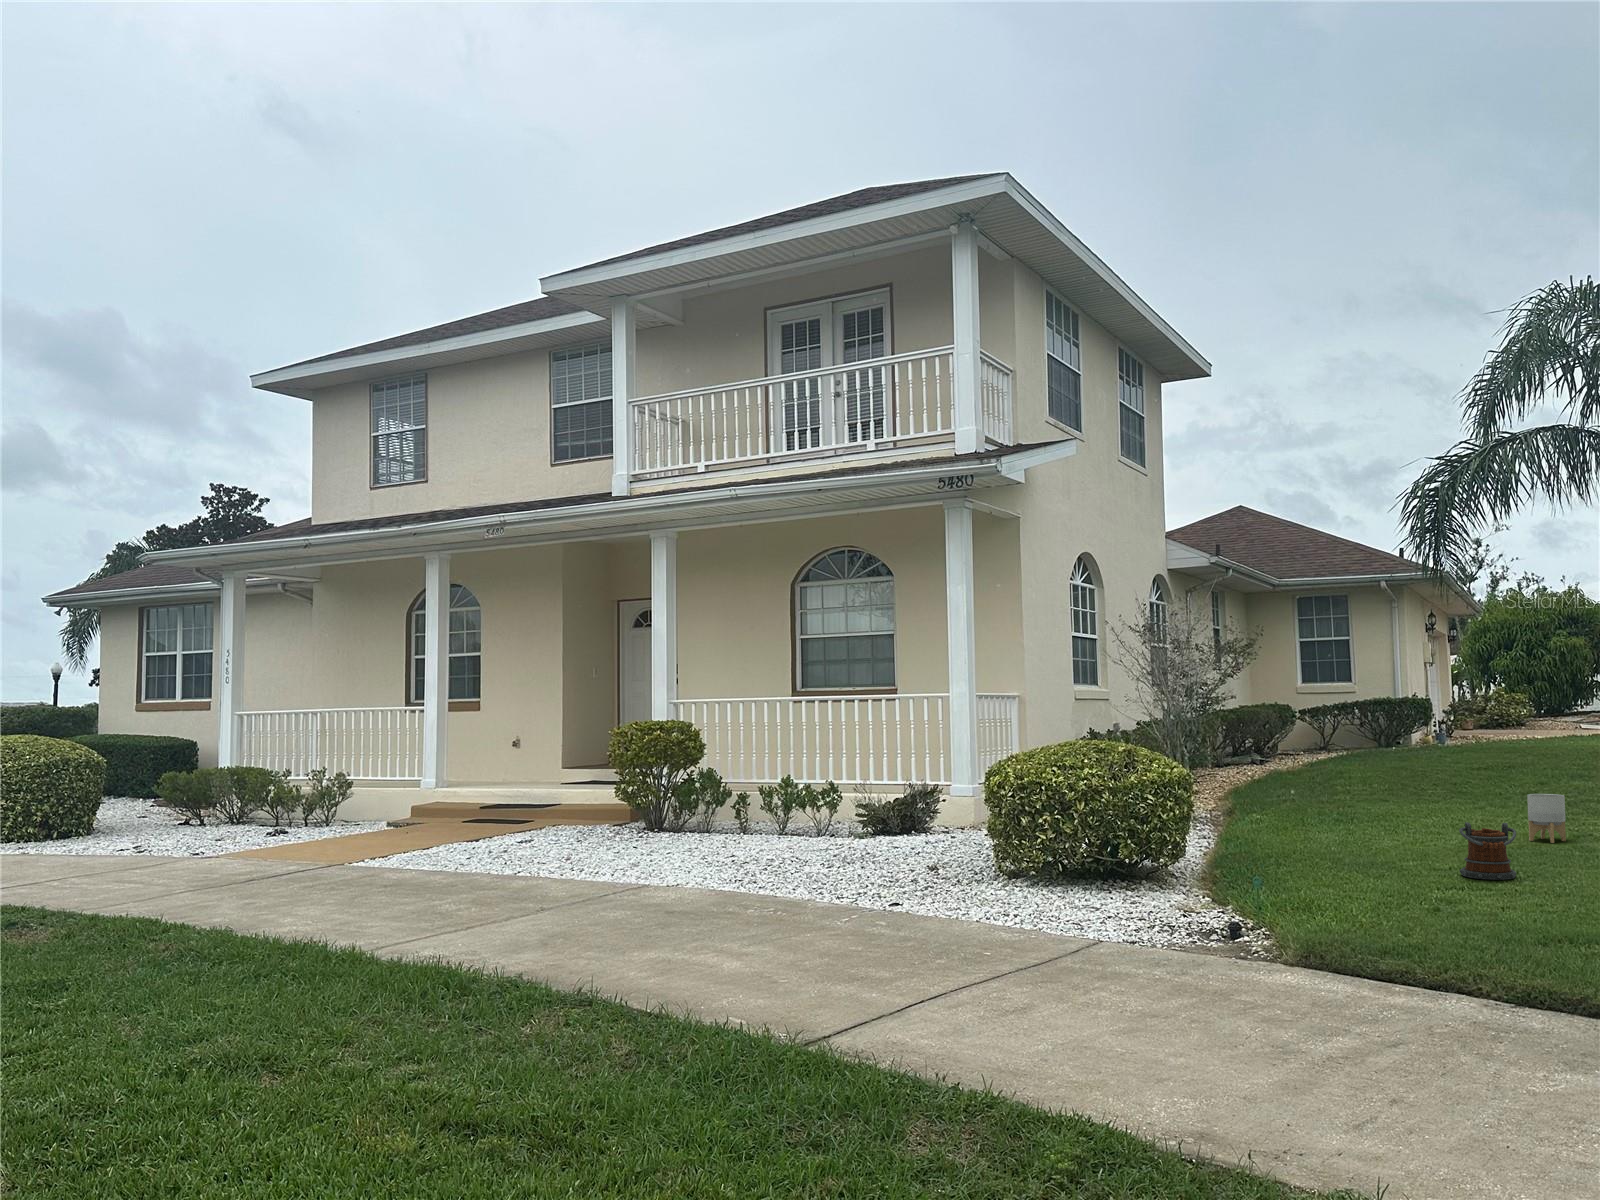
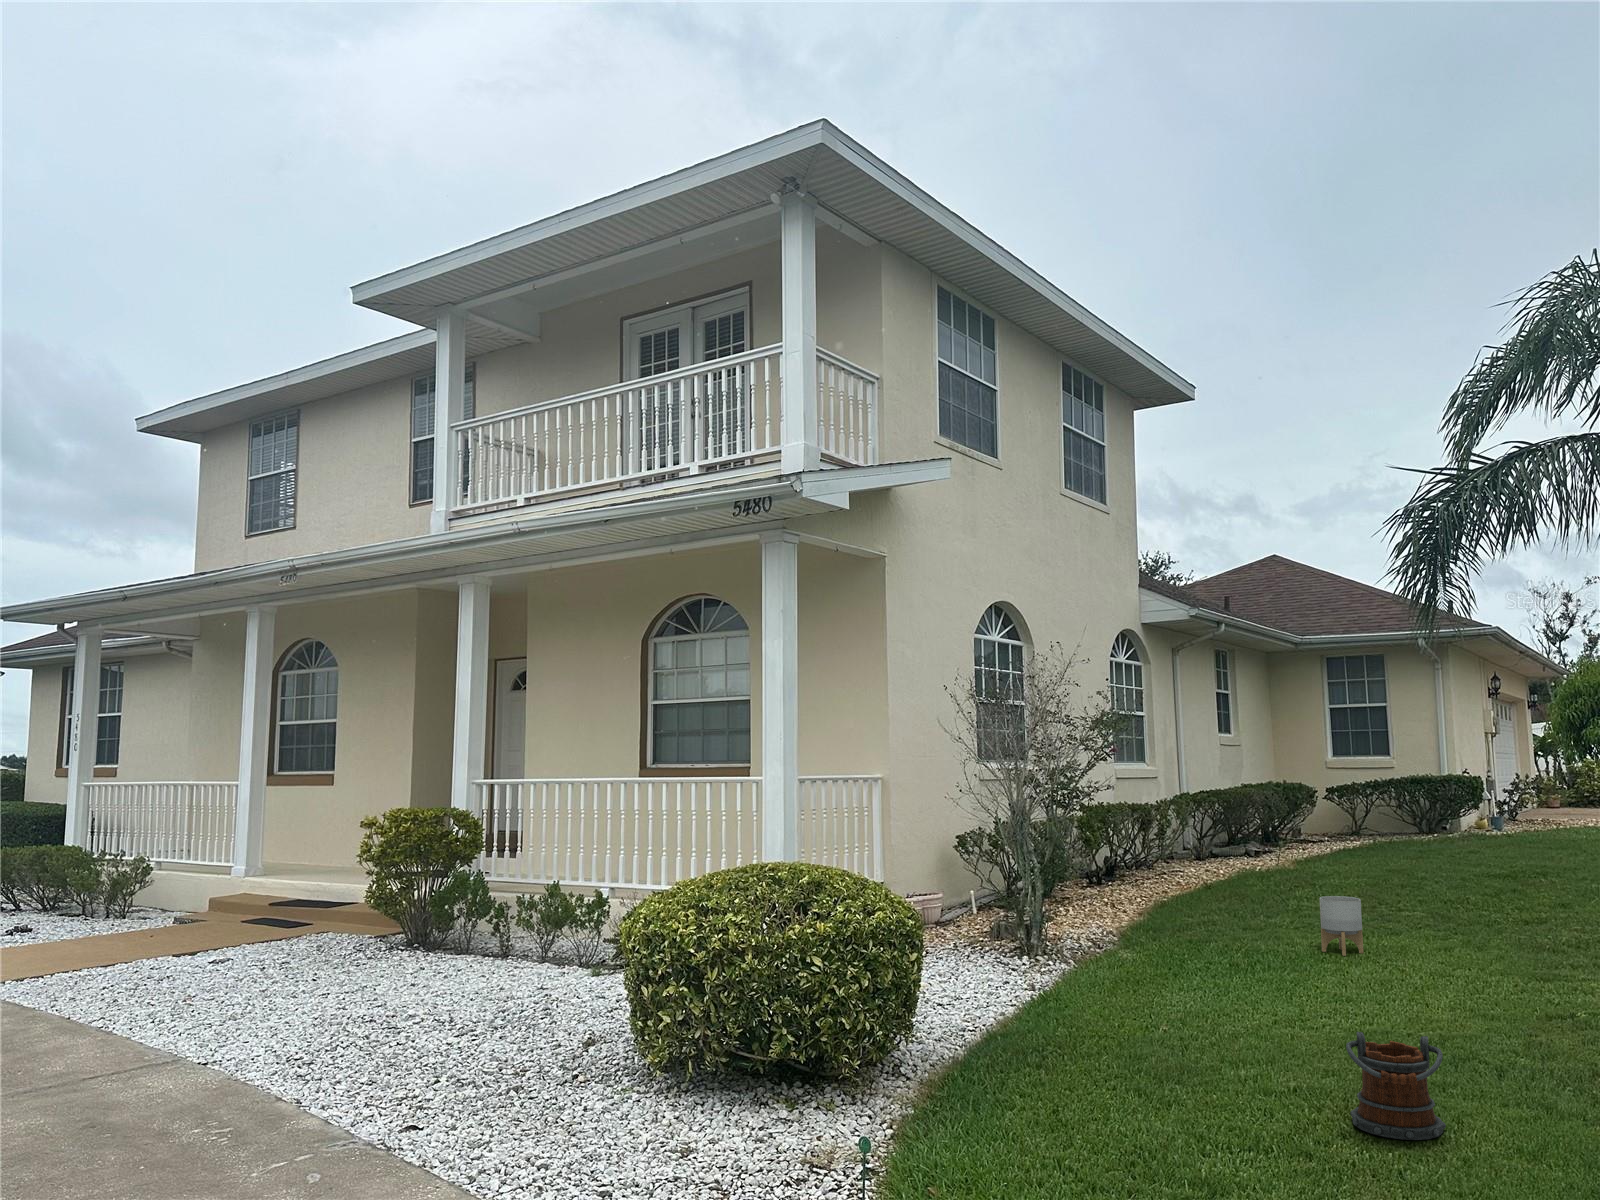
planter: present [1527,794,1566,843] -> present [1319,896,1363,956]

